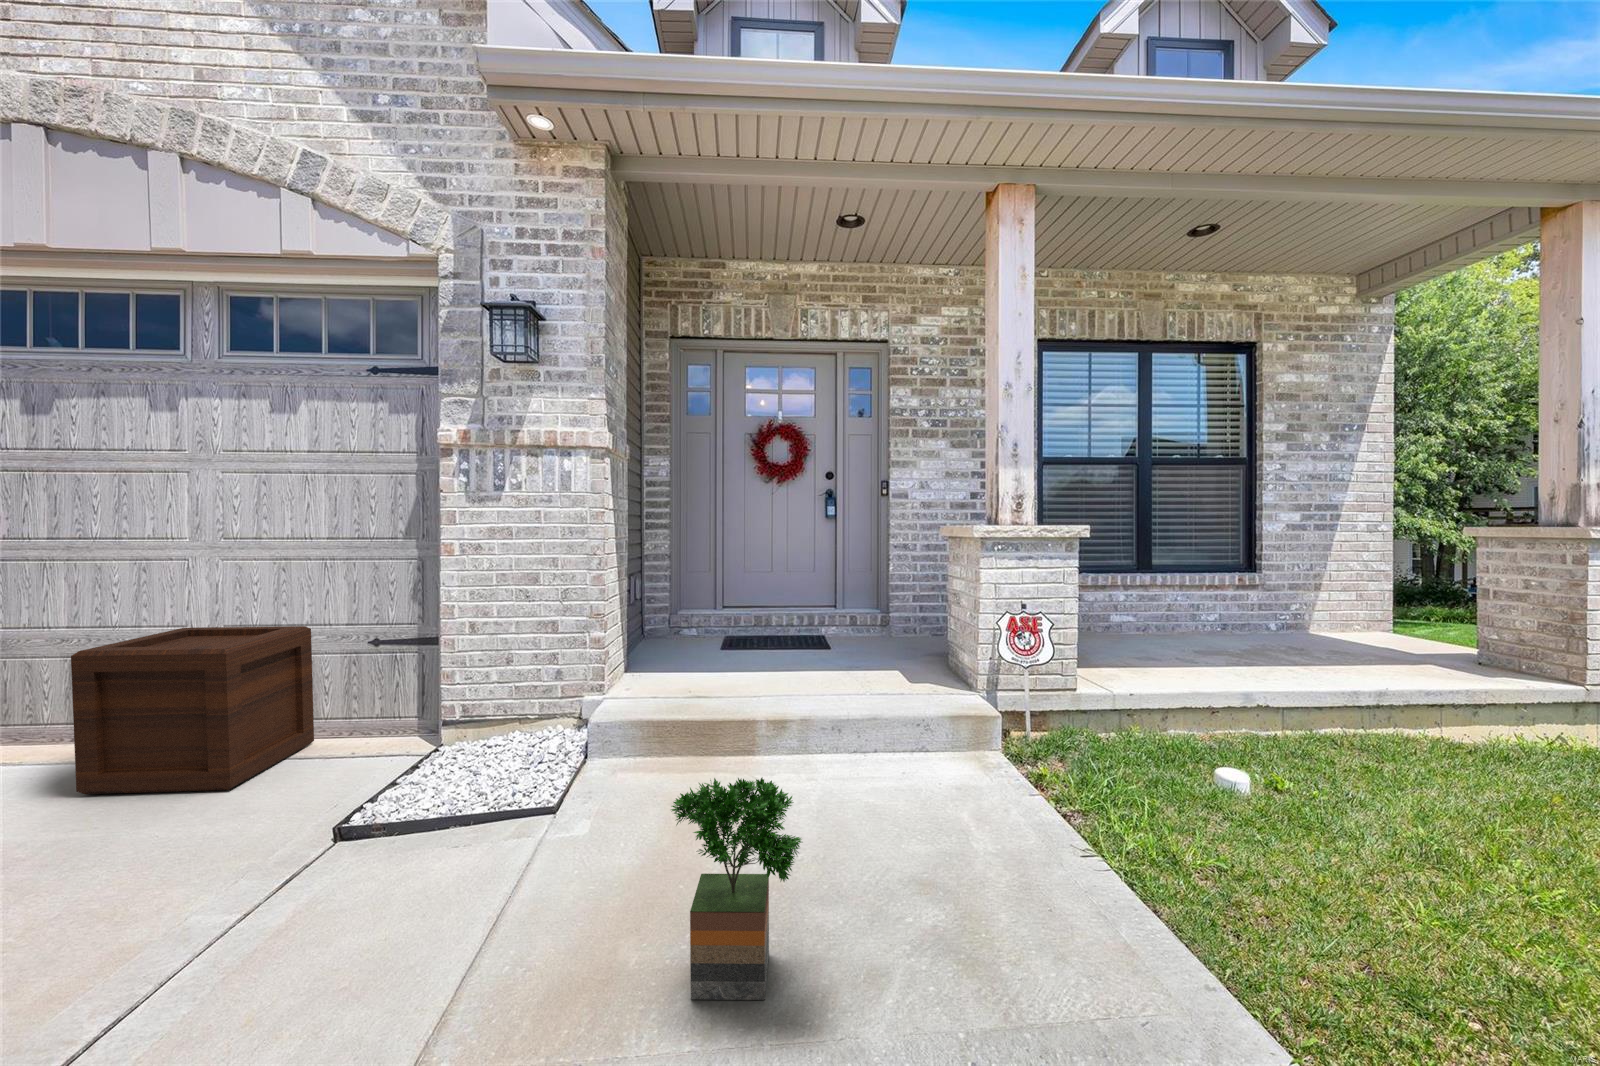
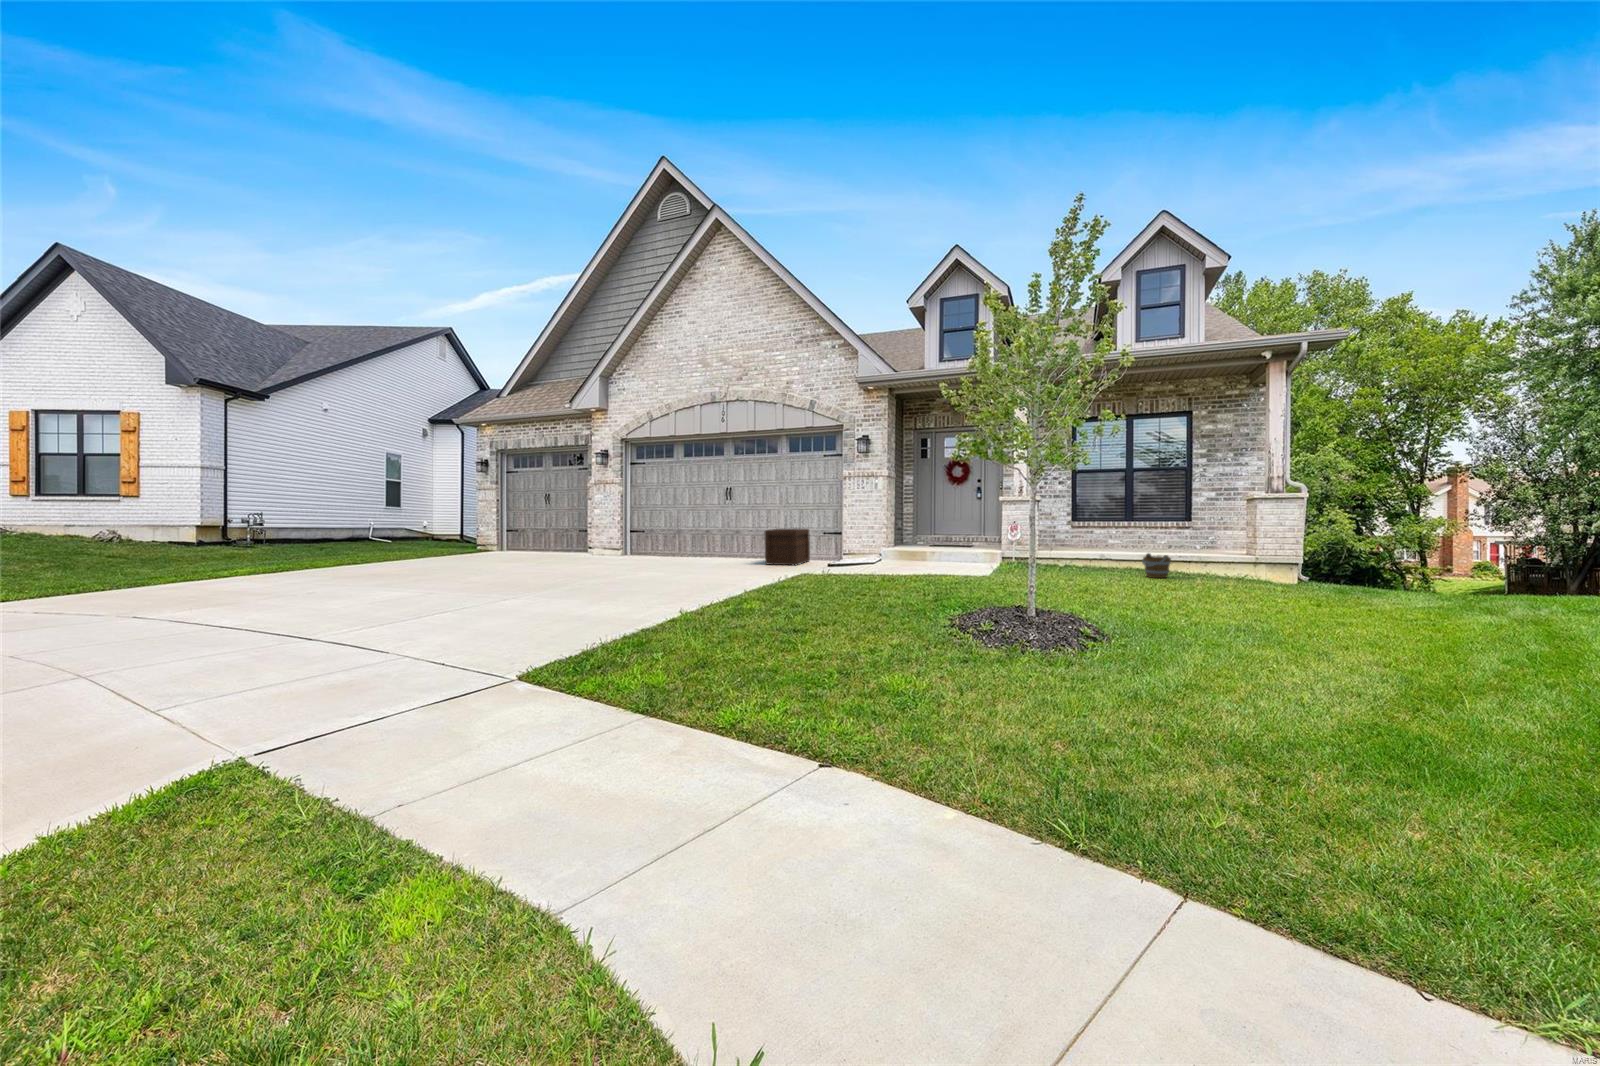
bucket: none [1401,697,1504,782] -> present [1142,553,1171,578]
potted tree: present [671,778,801,1000] -> none [890,544,915,583]

